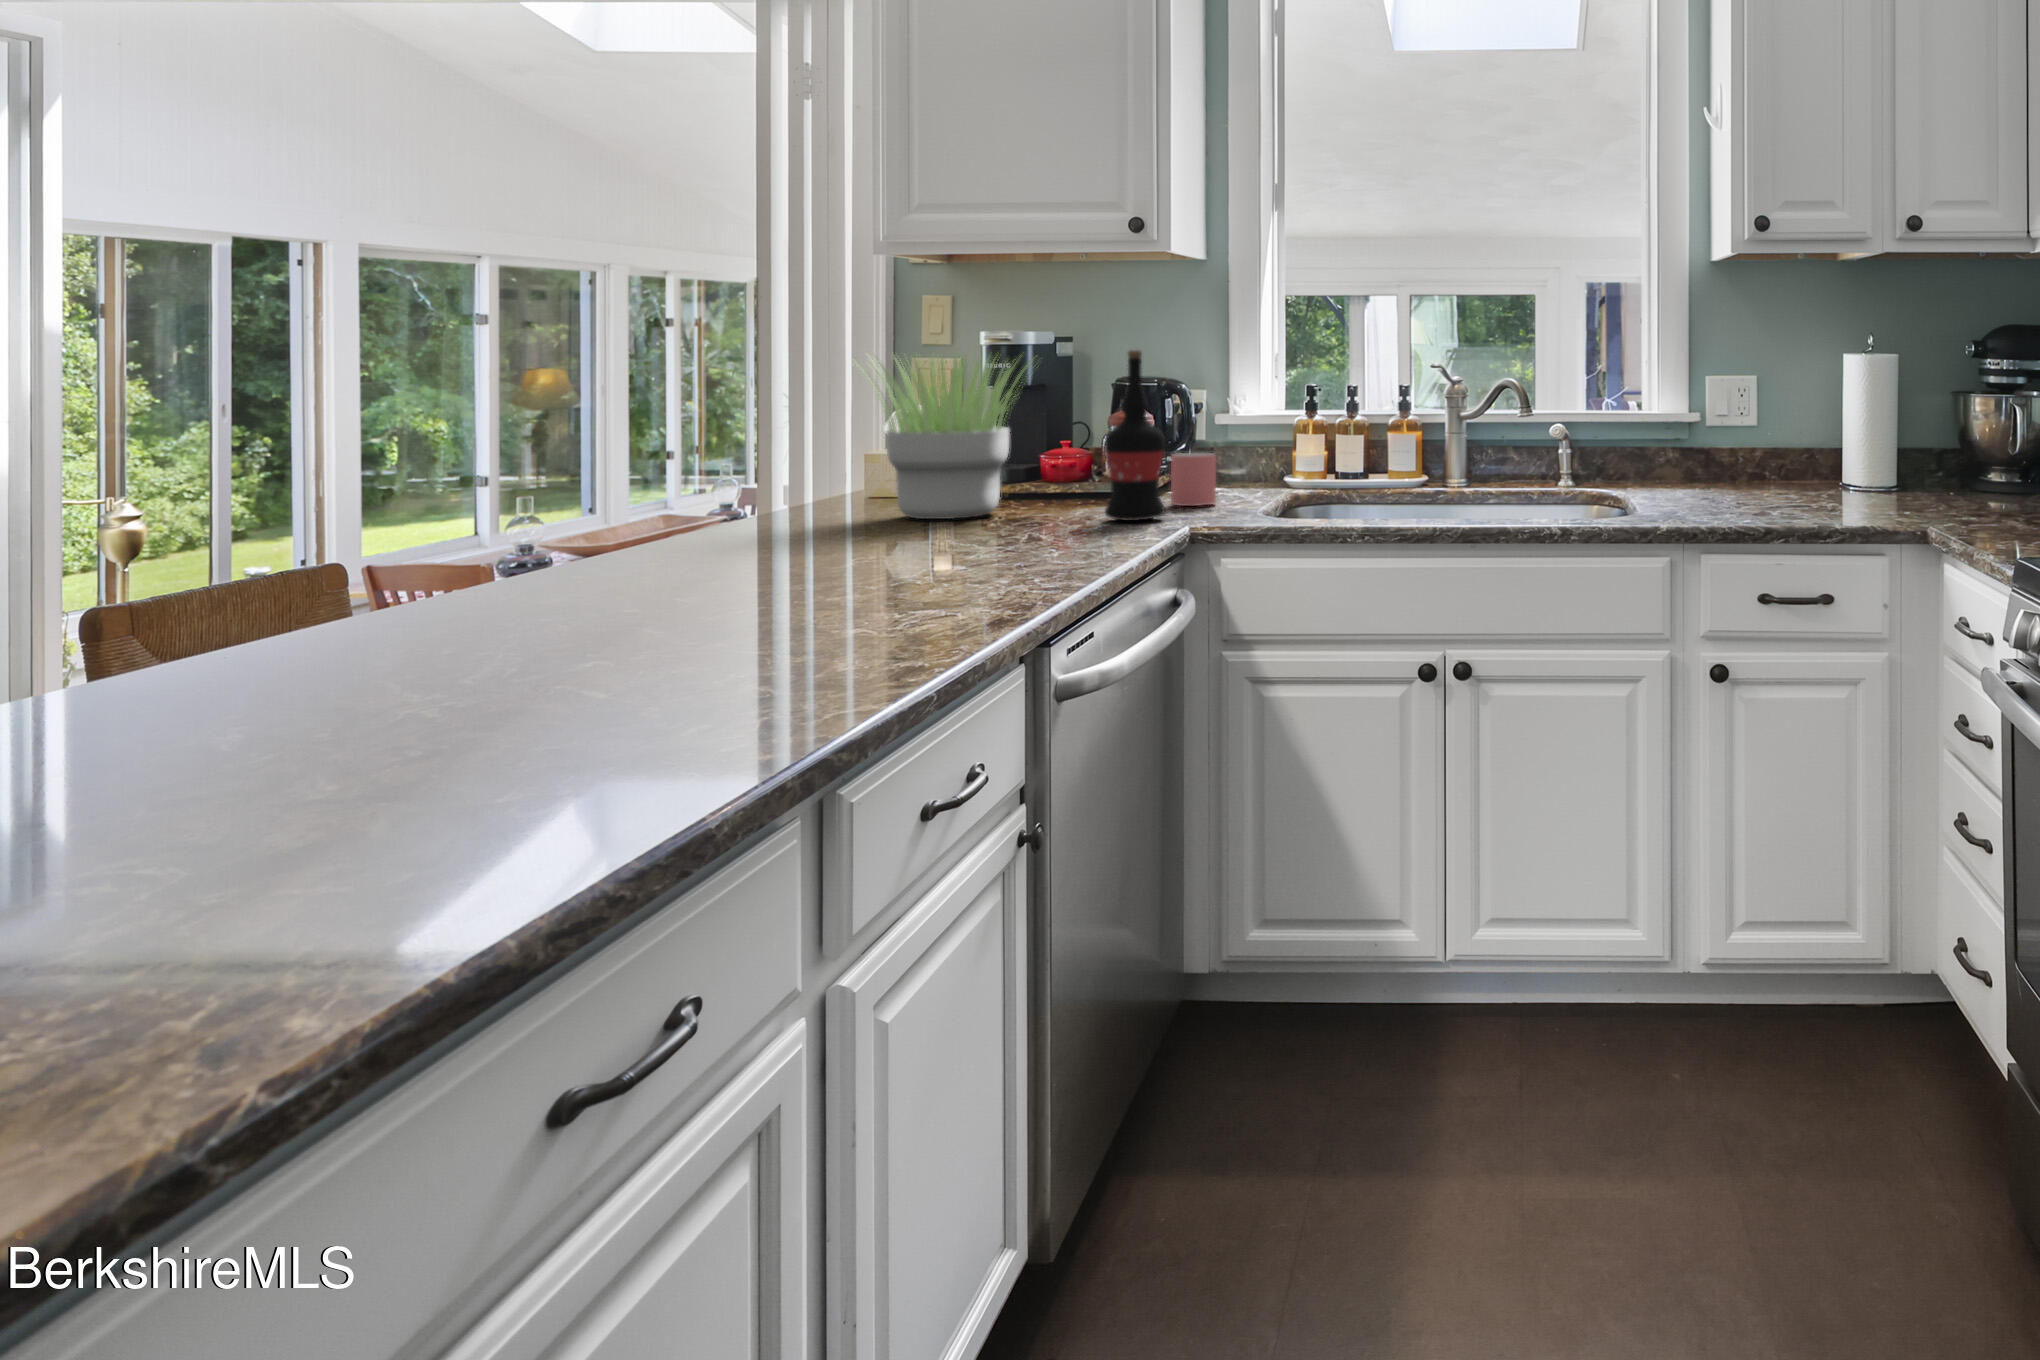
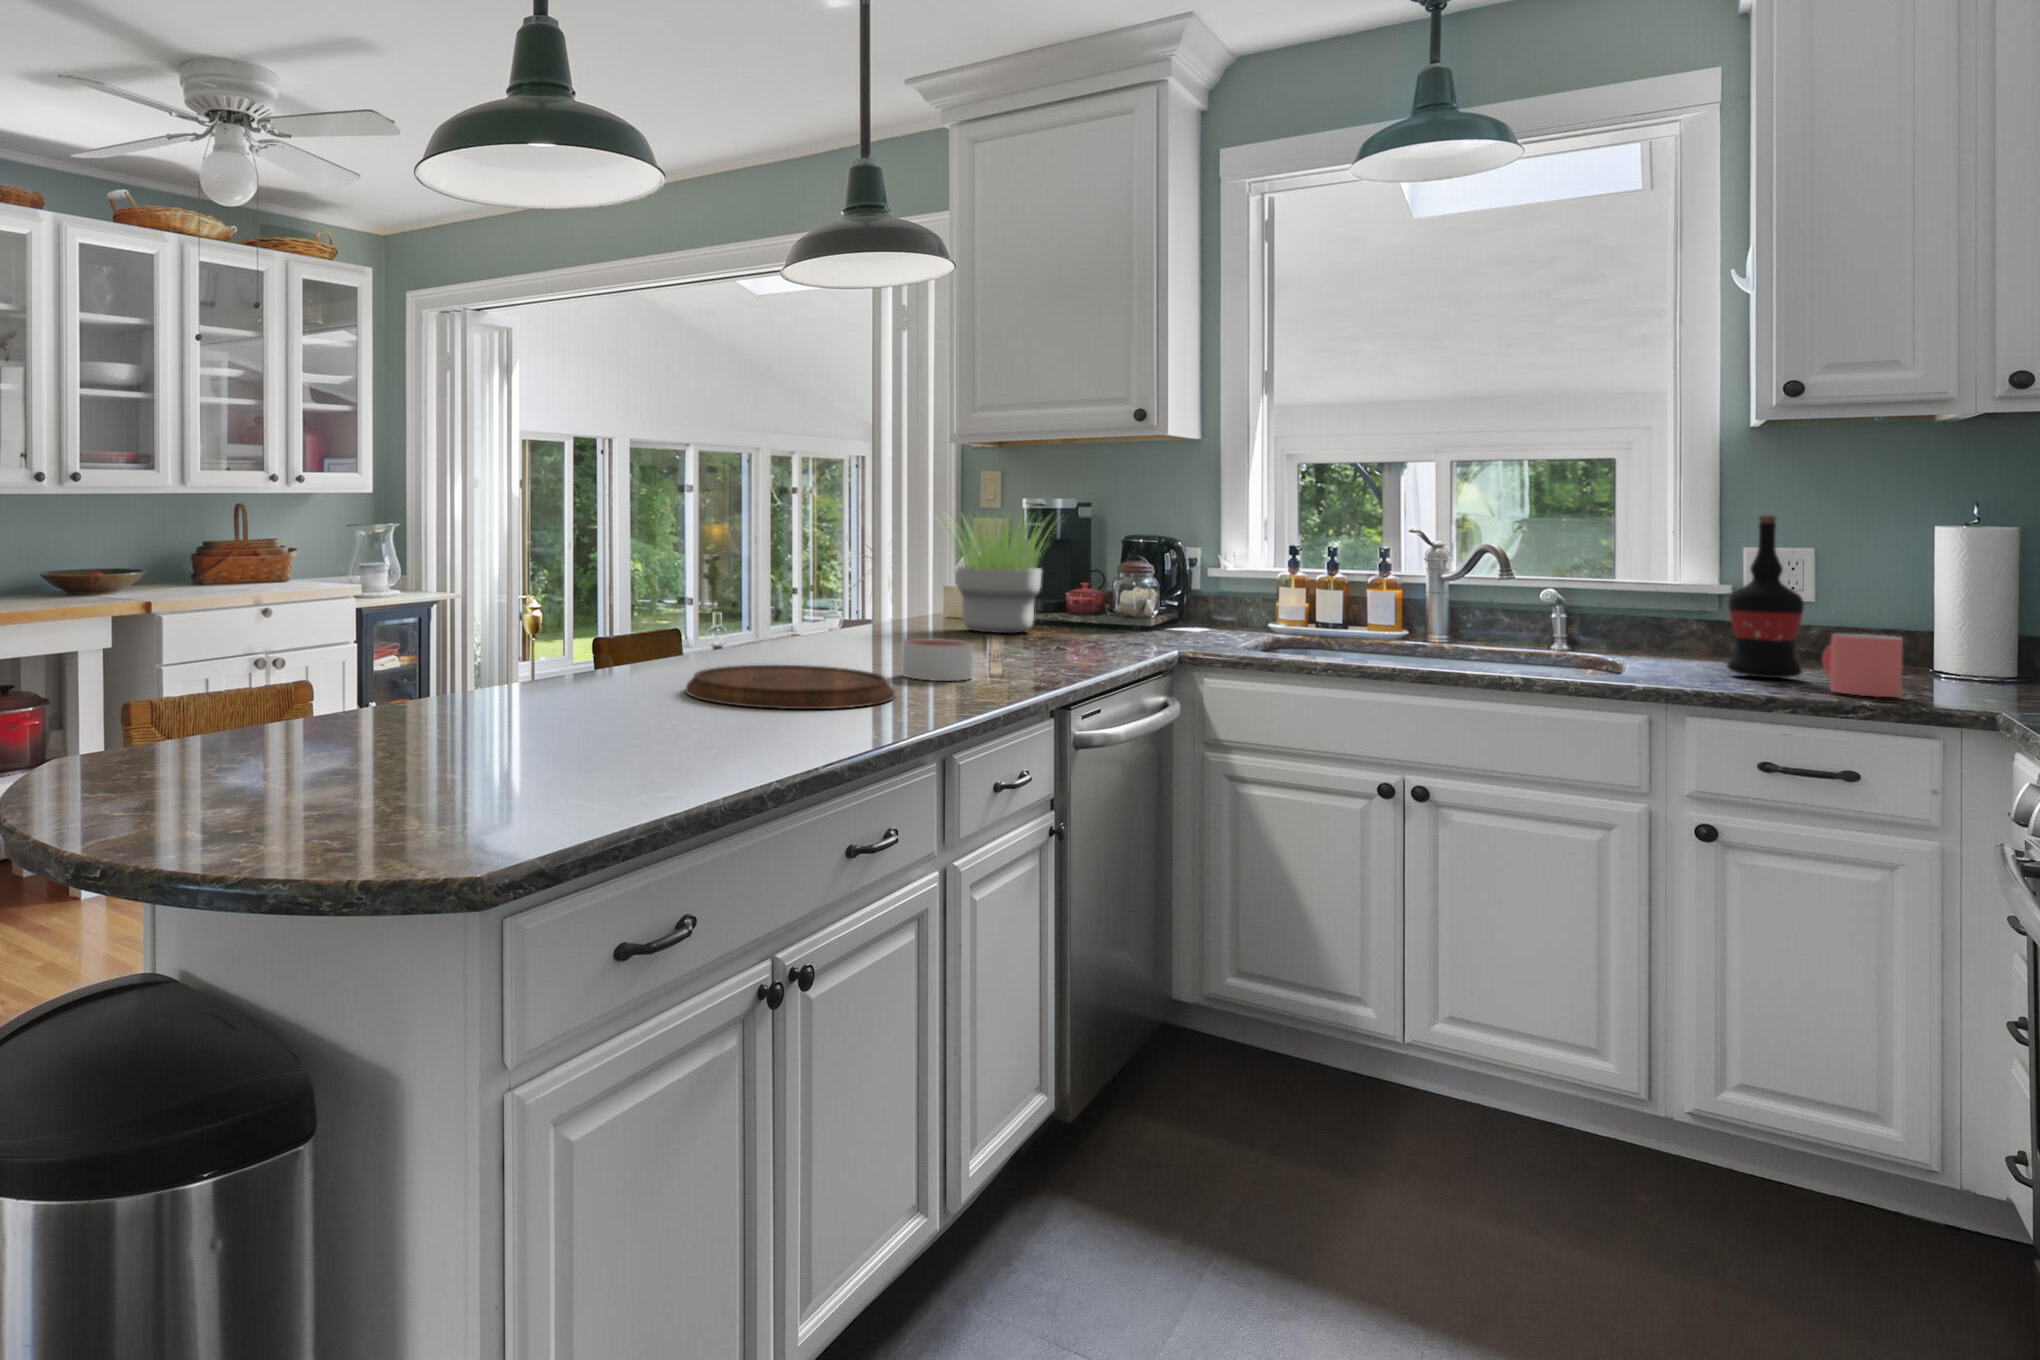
wine bottle: present [1104,350,1165,521] -> present [1727,515,1804,678]
mug: present [1171,453,1216,506] -> present [1822,634,1903,697]
candle: none [788,555,906,626] -> present [902,638,973,681]
cutting board: none [314,629,767,746] -> present [686,665,895,709]

